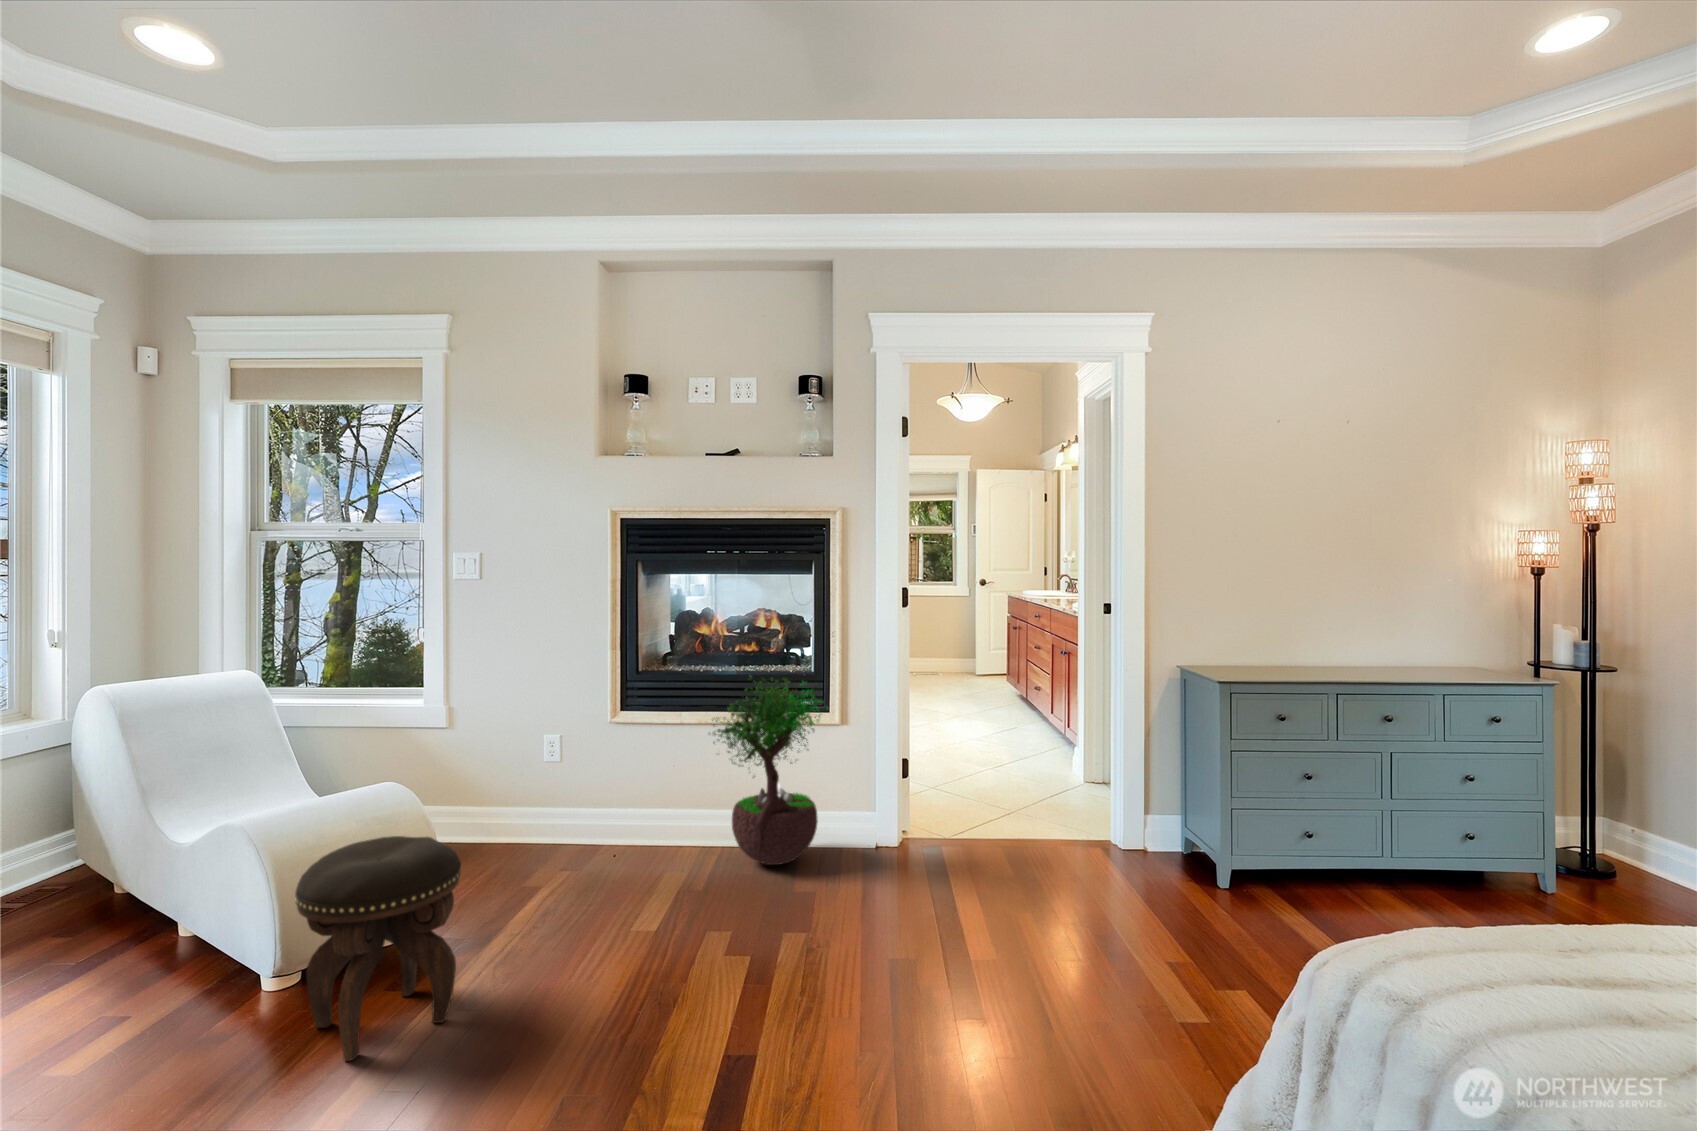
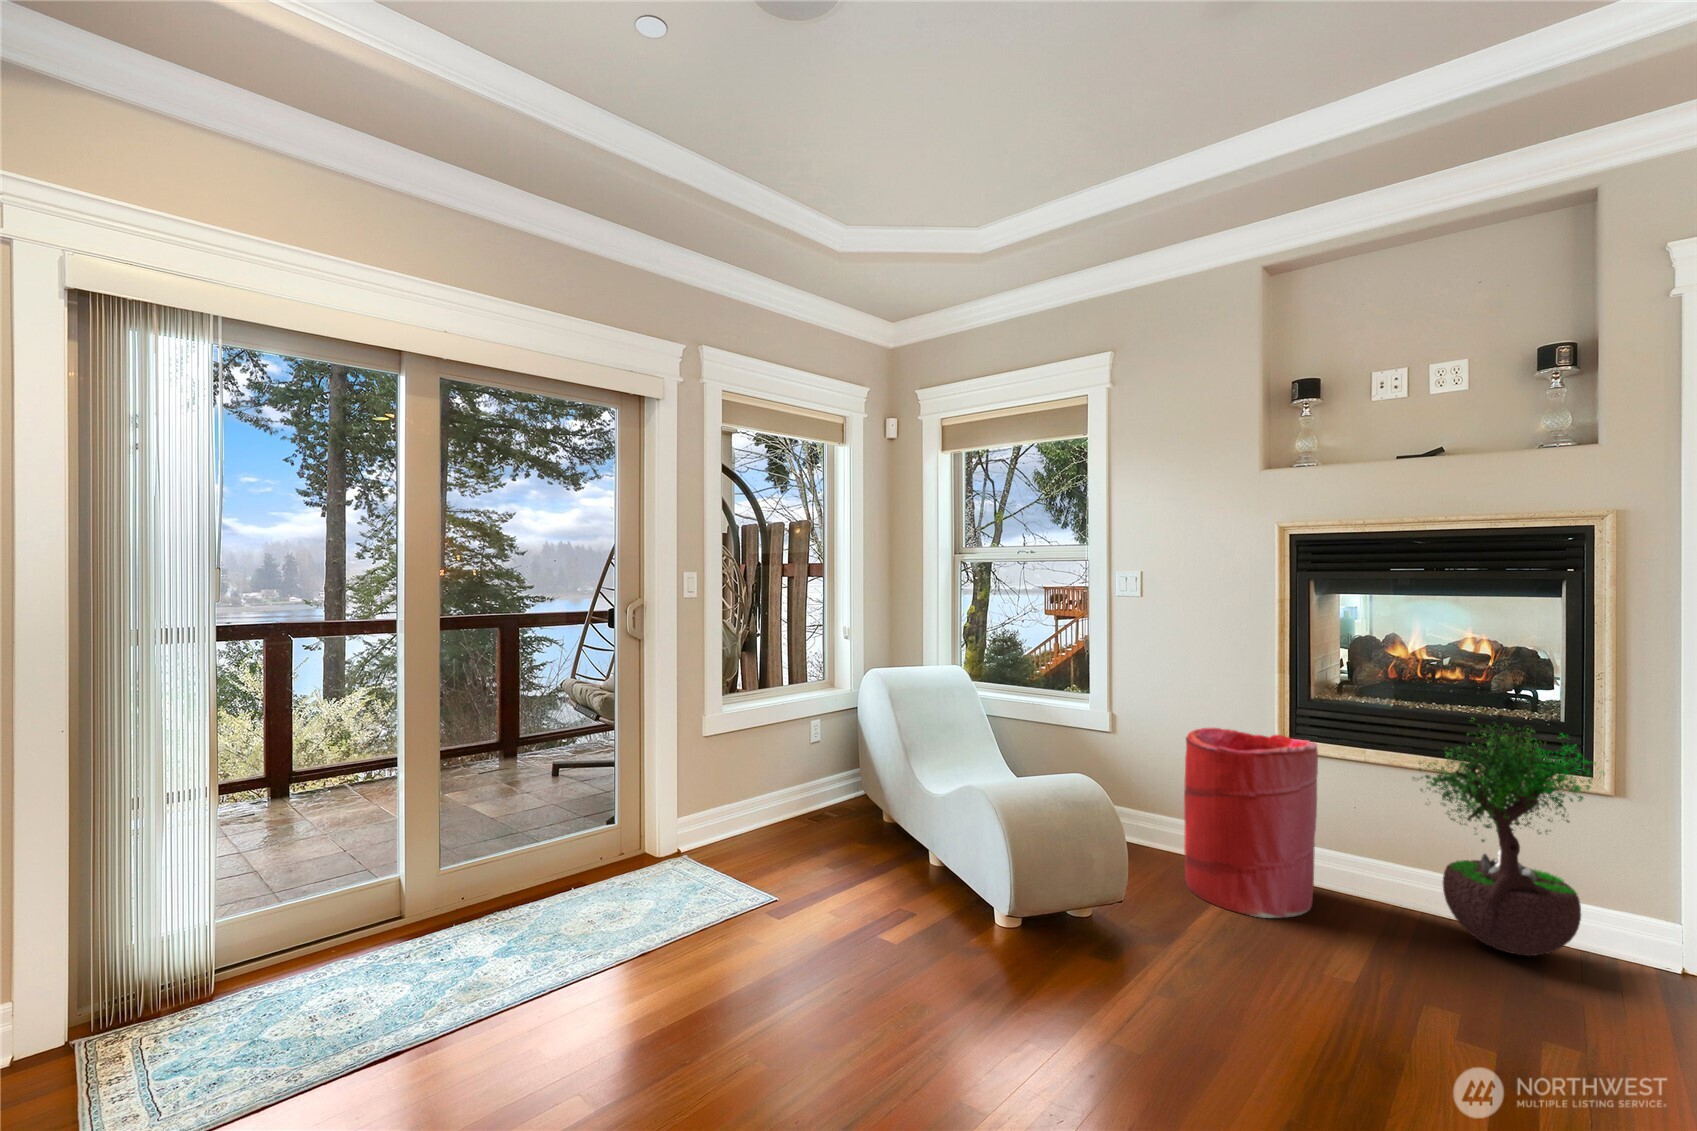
laundry hamper: none [518,711,639,892] -> present [1184,728,1318,918]
footstool: present [295,836,461,1061] -> none [1032,825,1165,1018]

